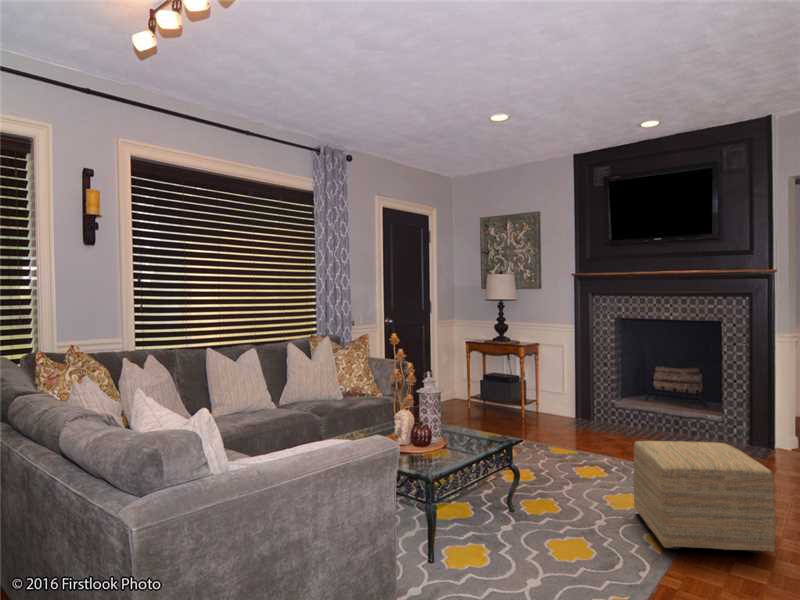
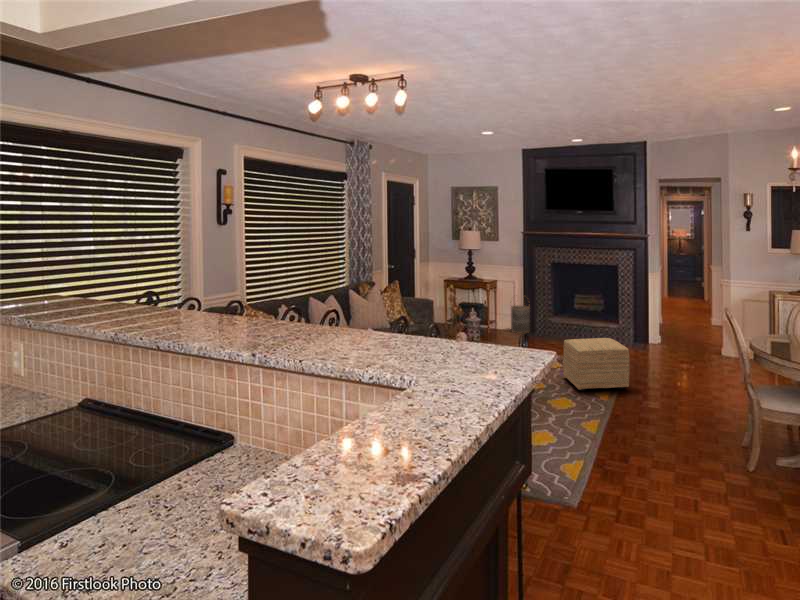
basket: none [556,365,587,423] -> present [511,305,530,333]

